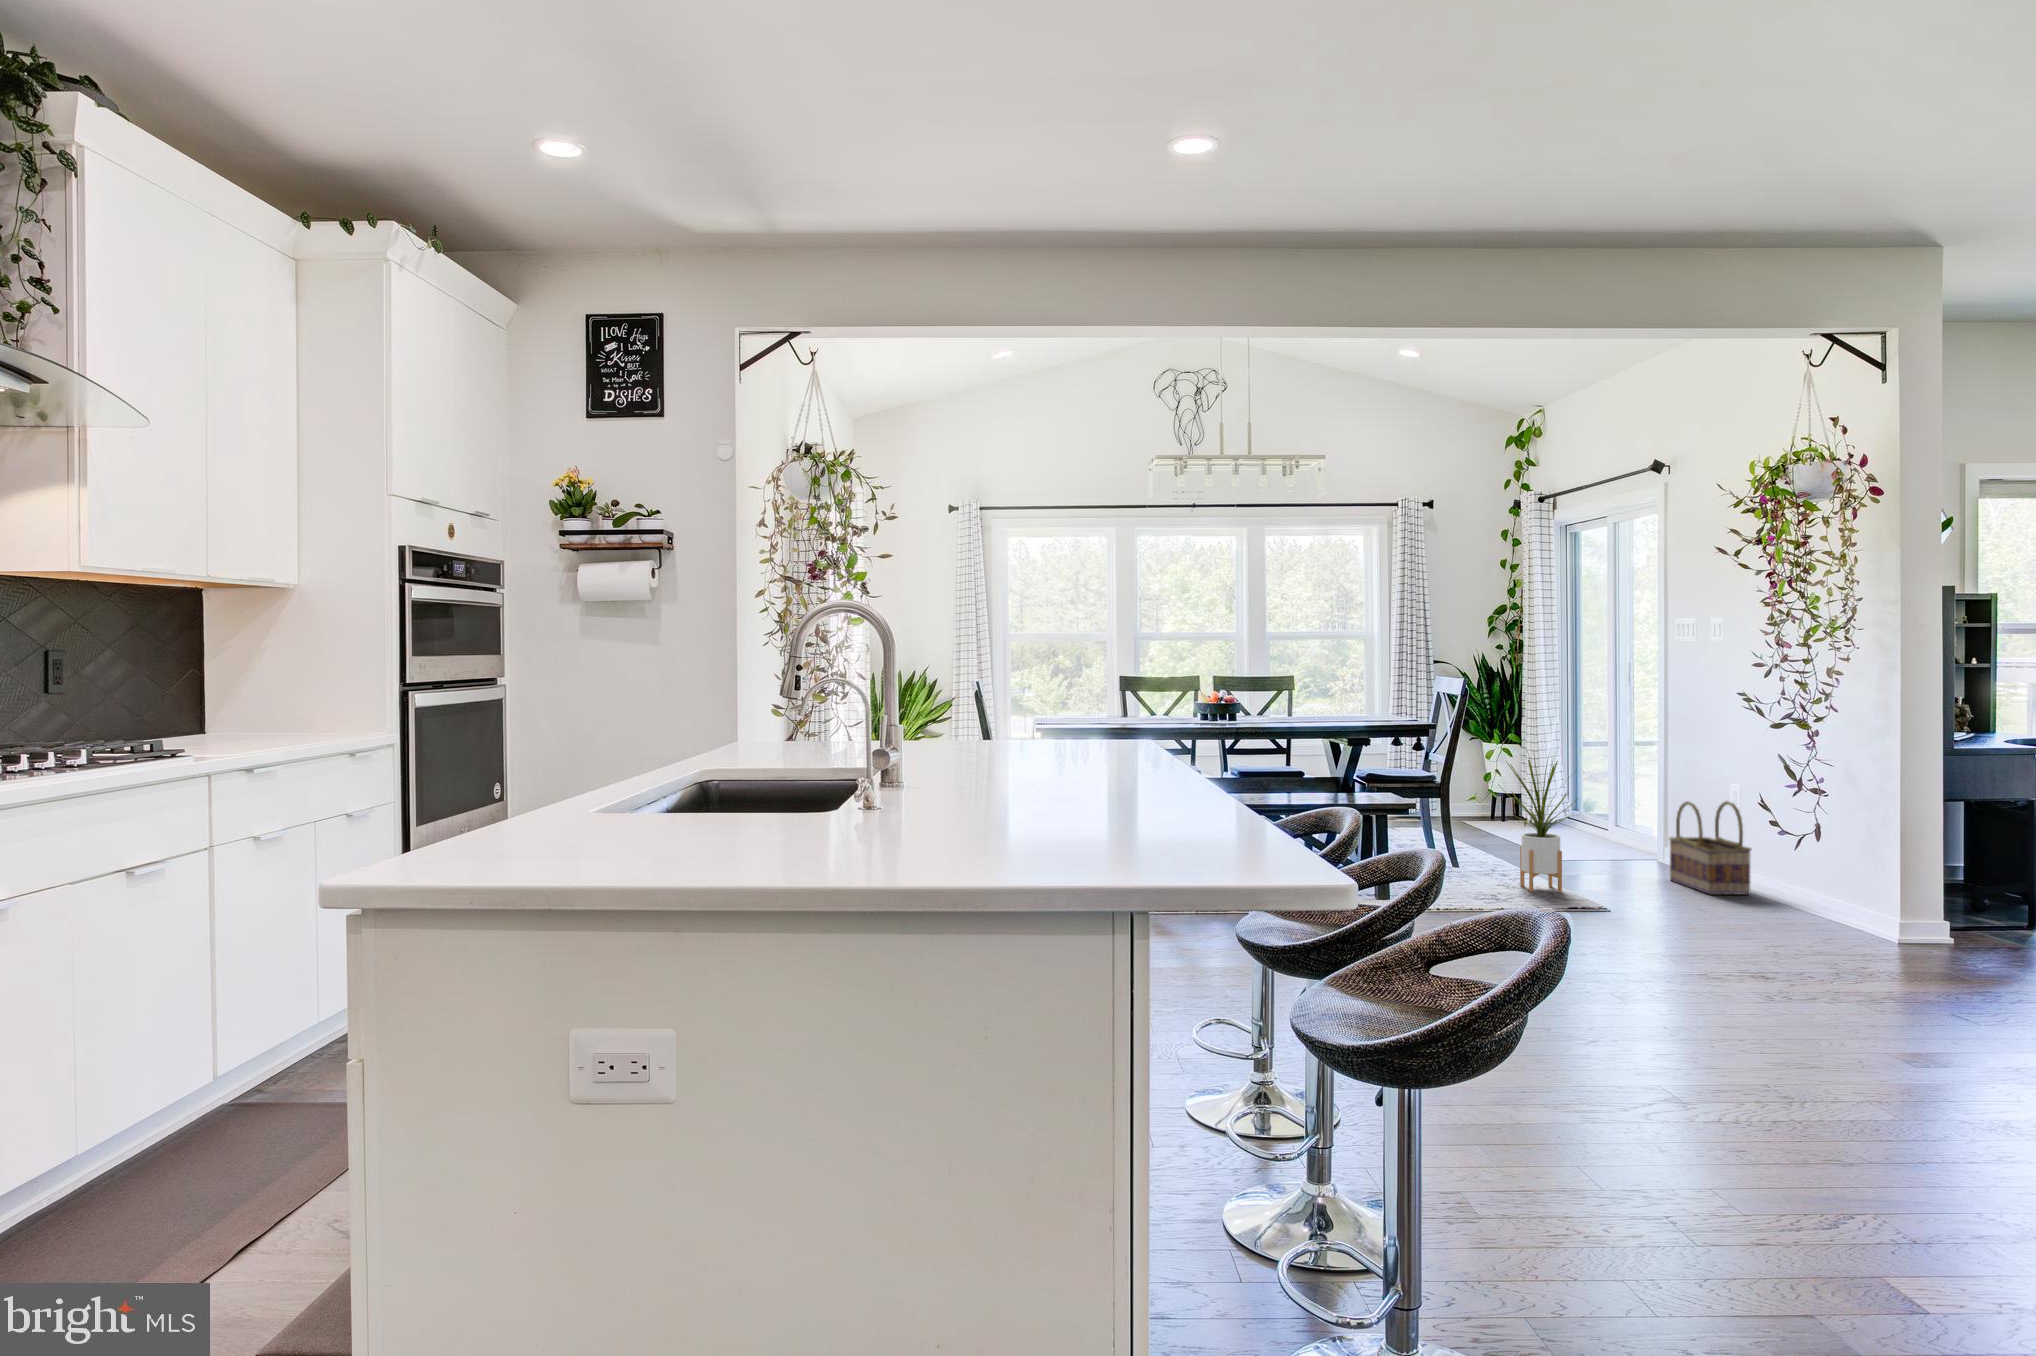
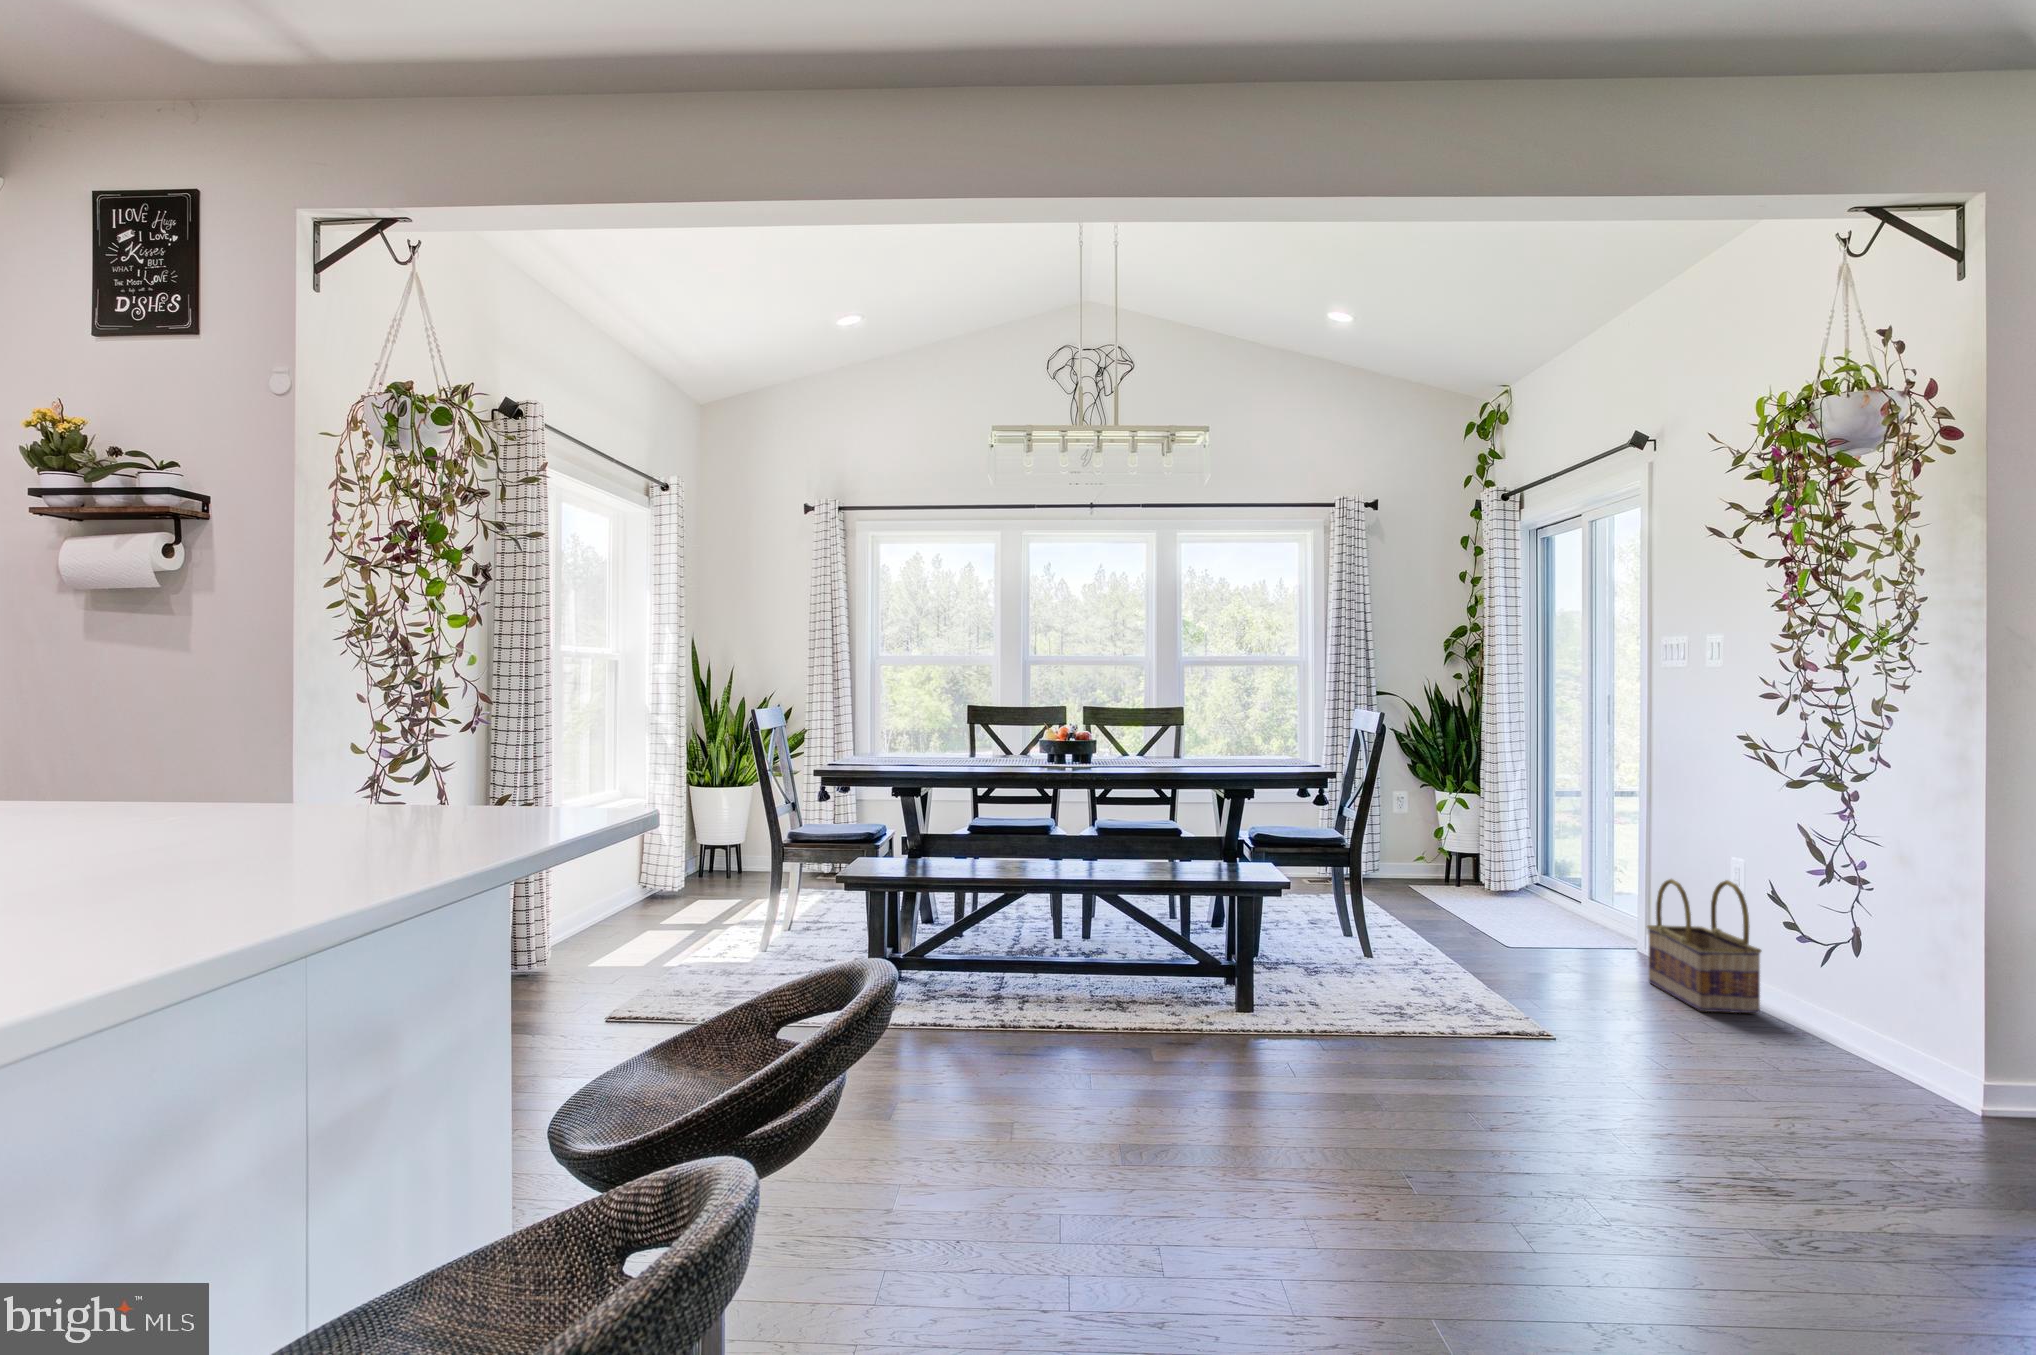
house plant: present [1498,751,1575,892] -> none [1407,801,1521,999]

